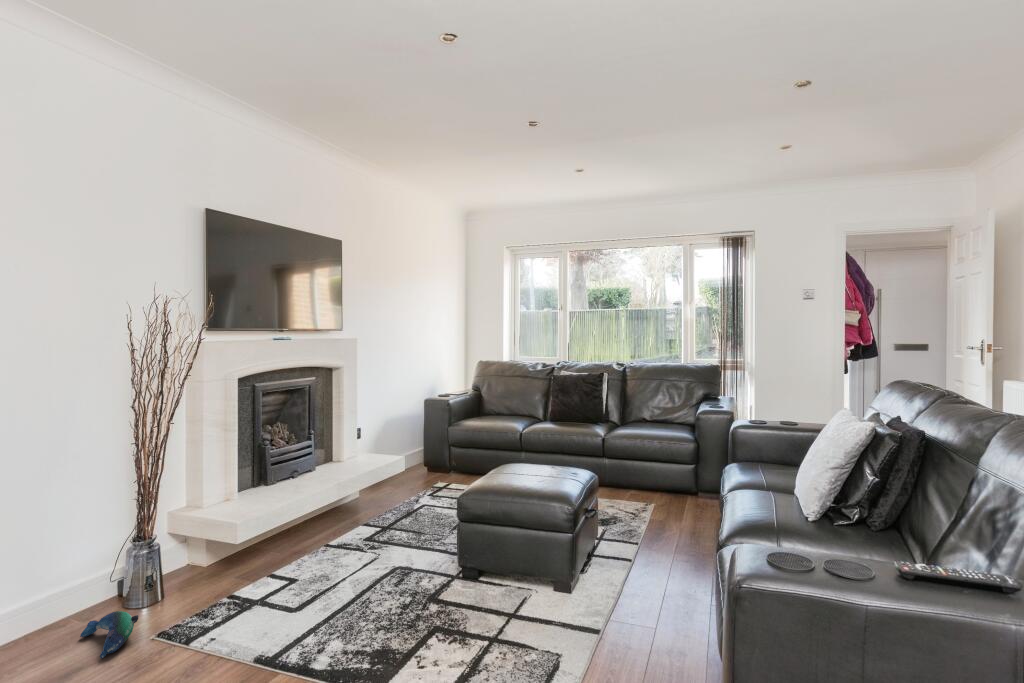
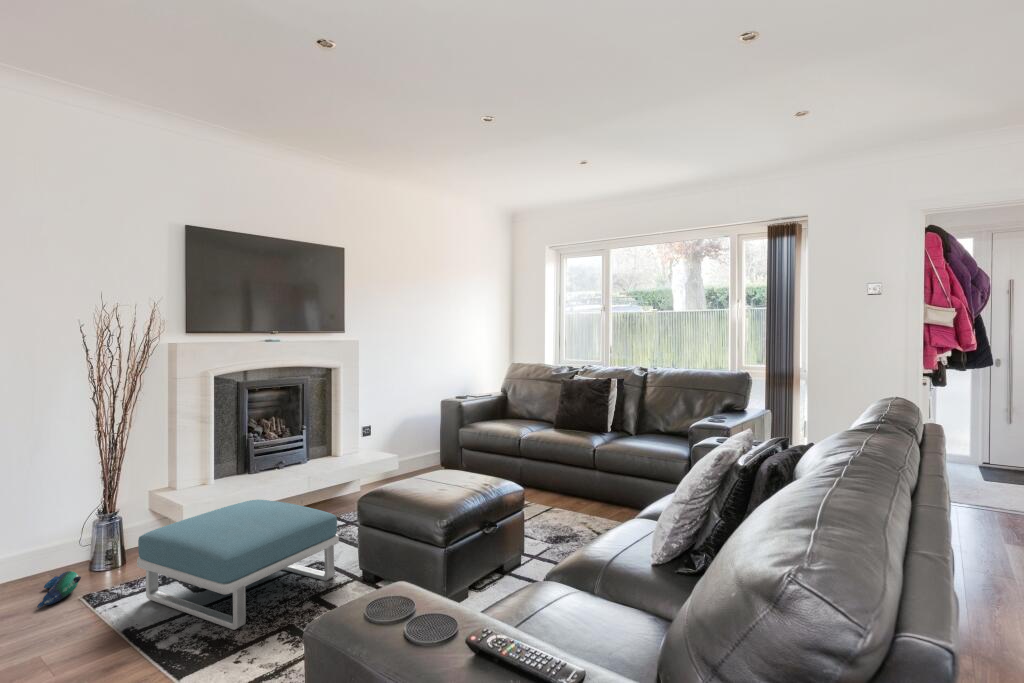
footstool: none [232,508,433,642] -> present [137,500,339,630]

